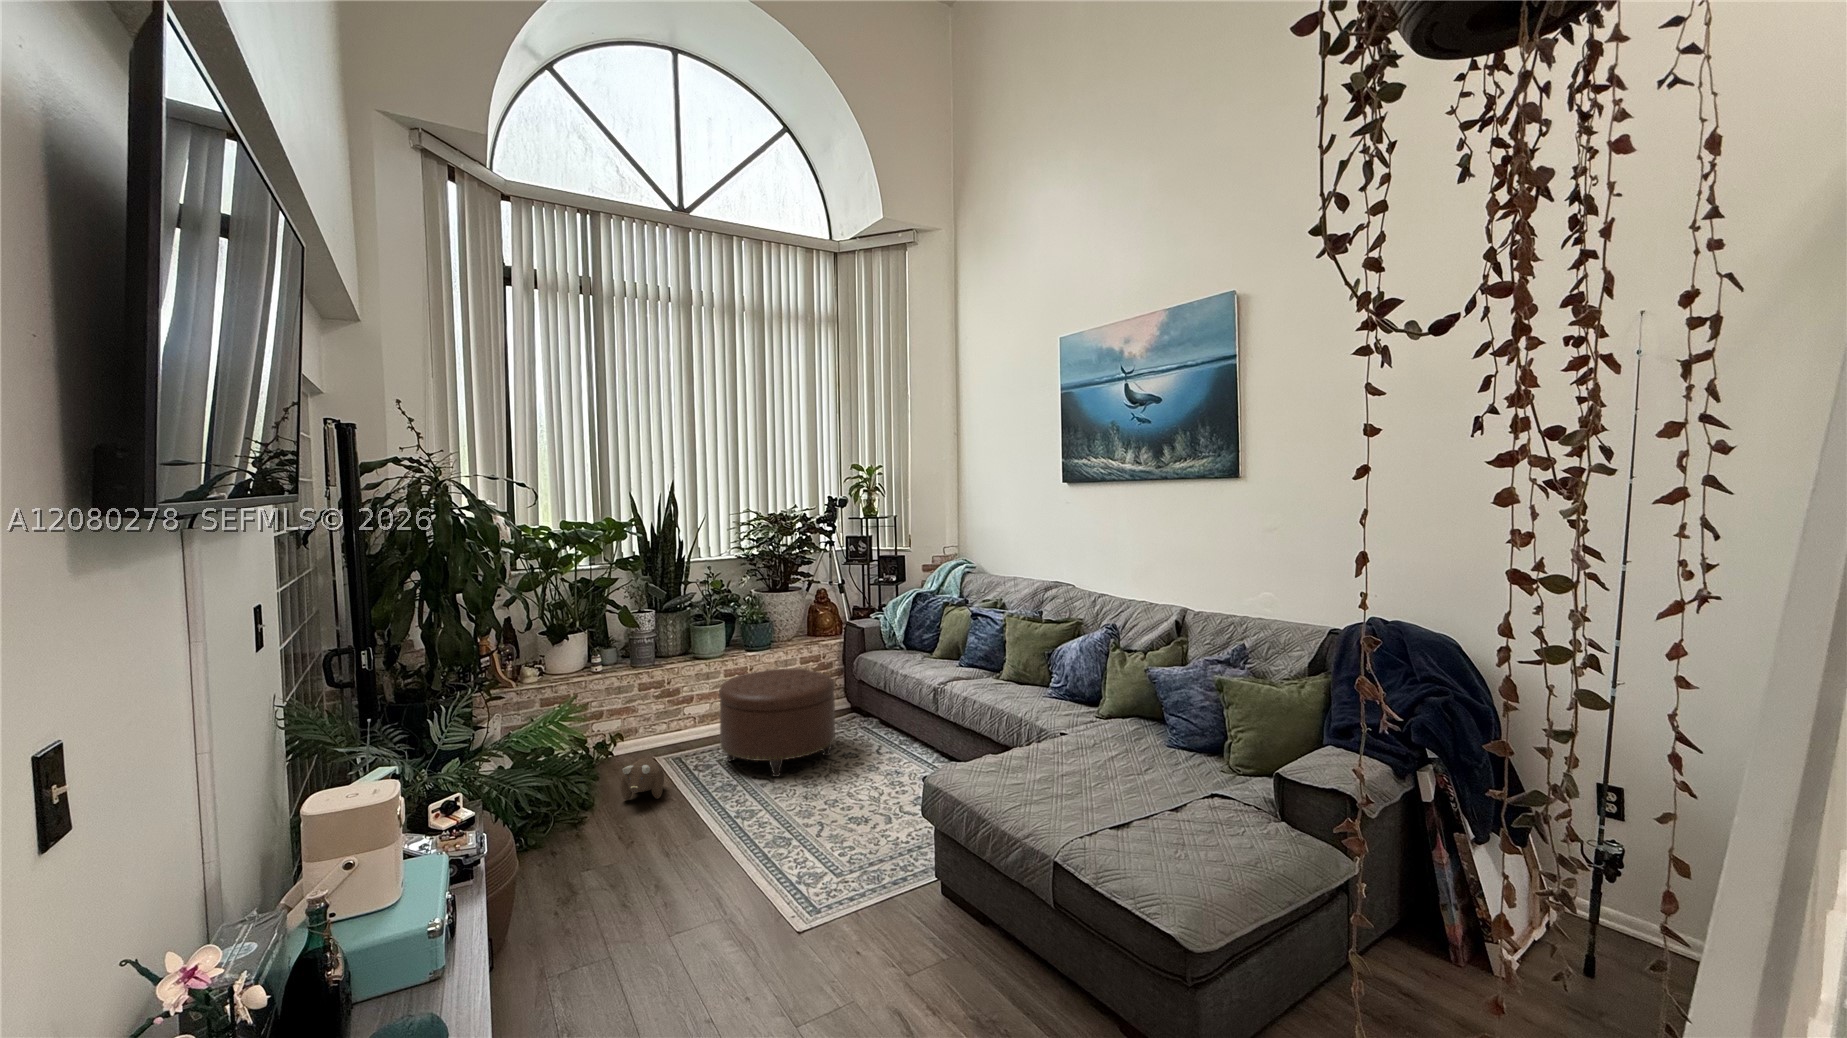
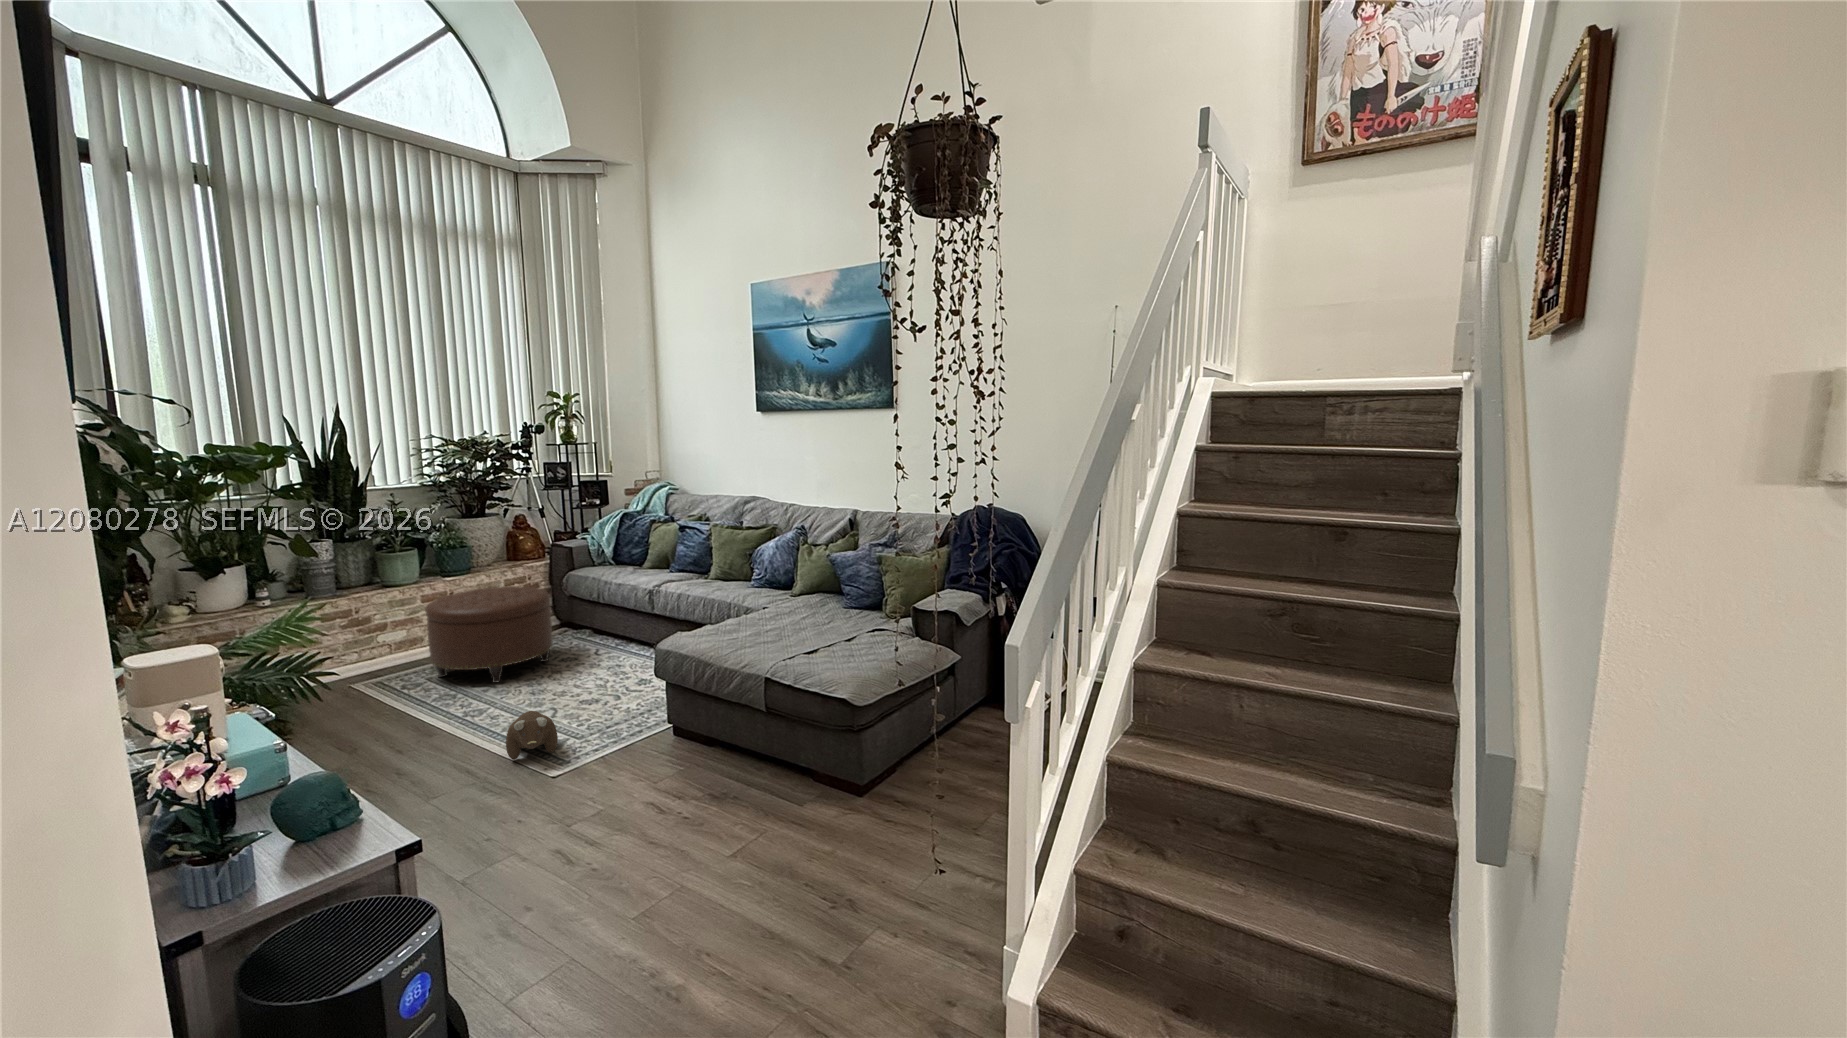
plush toy: present [620,758,664,800] -> present [506,711,558,760]

